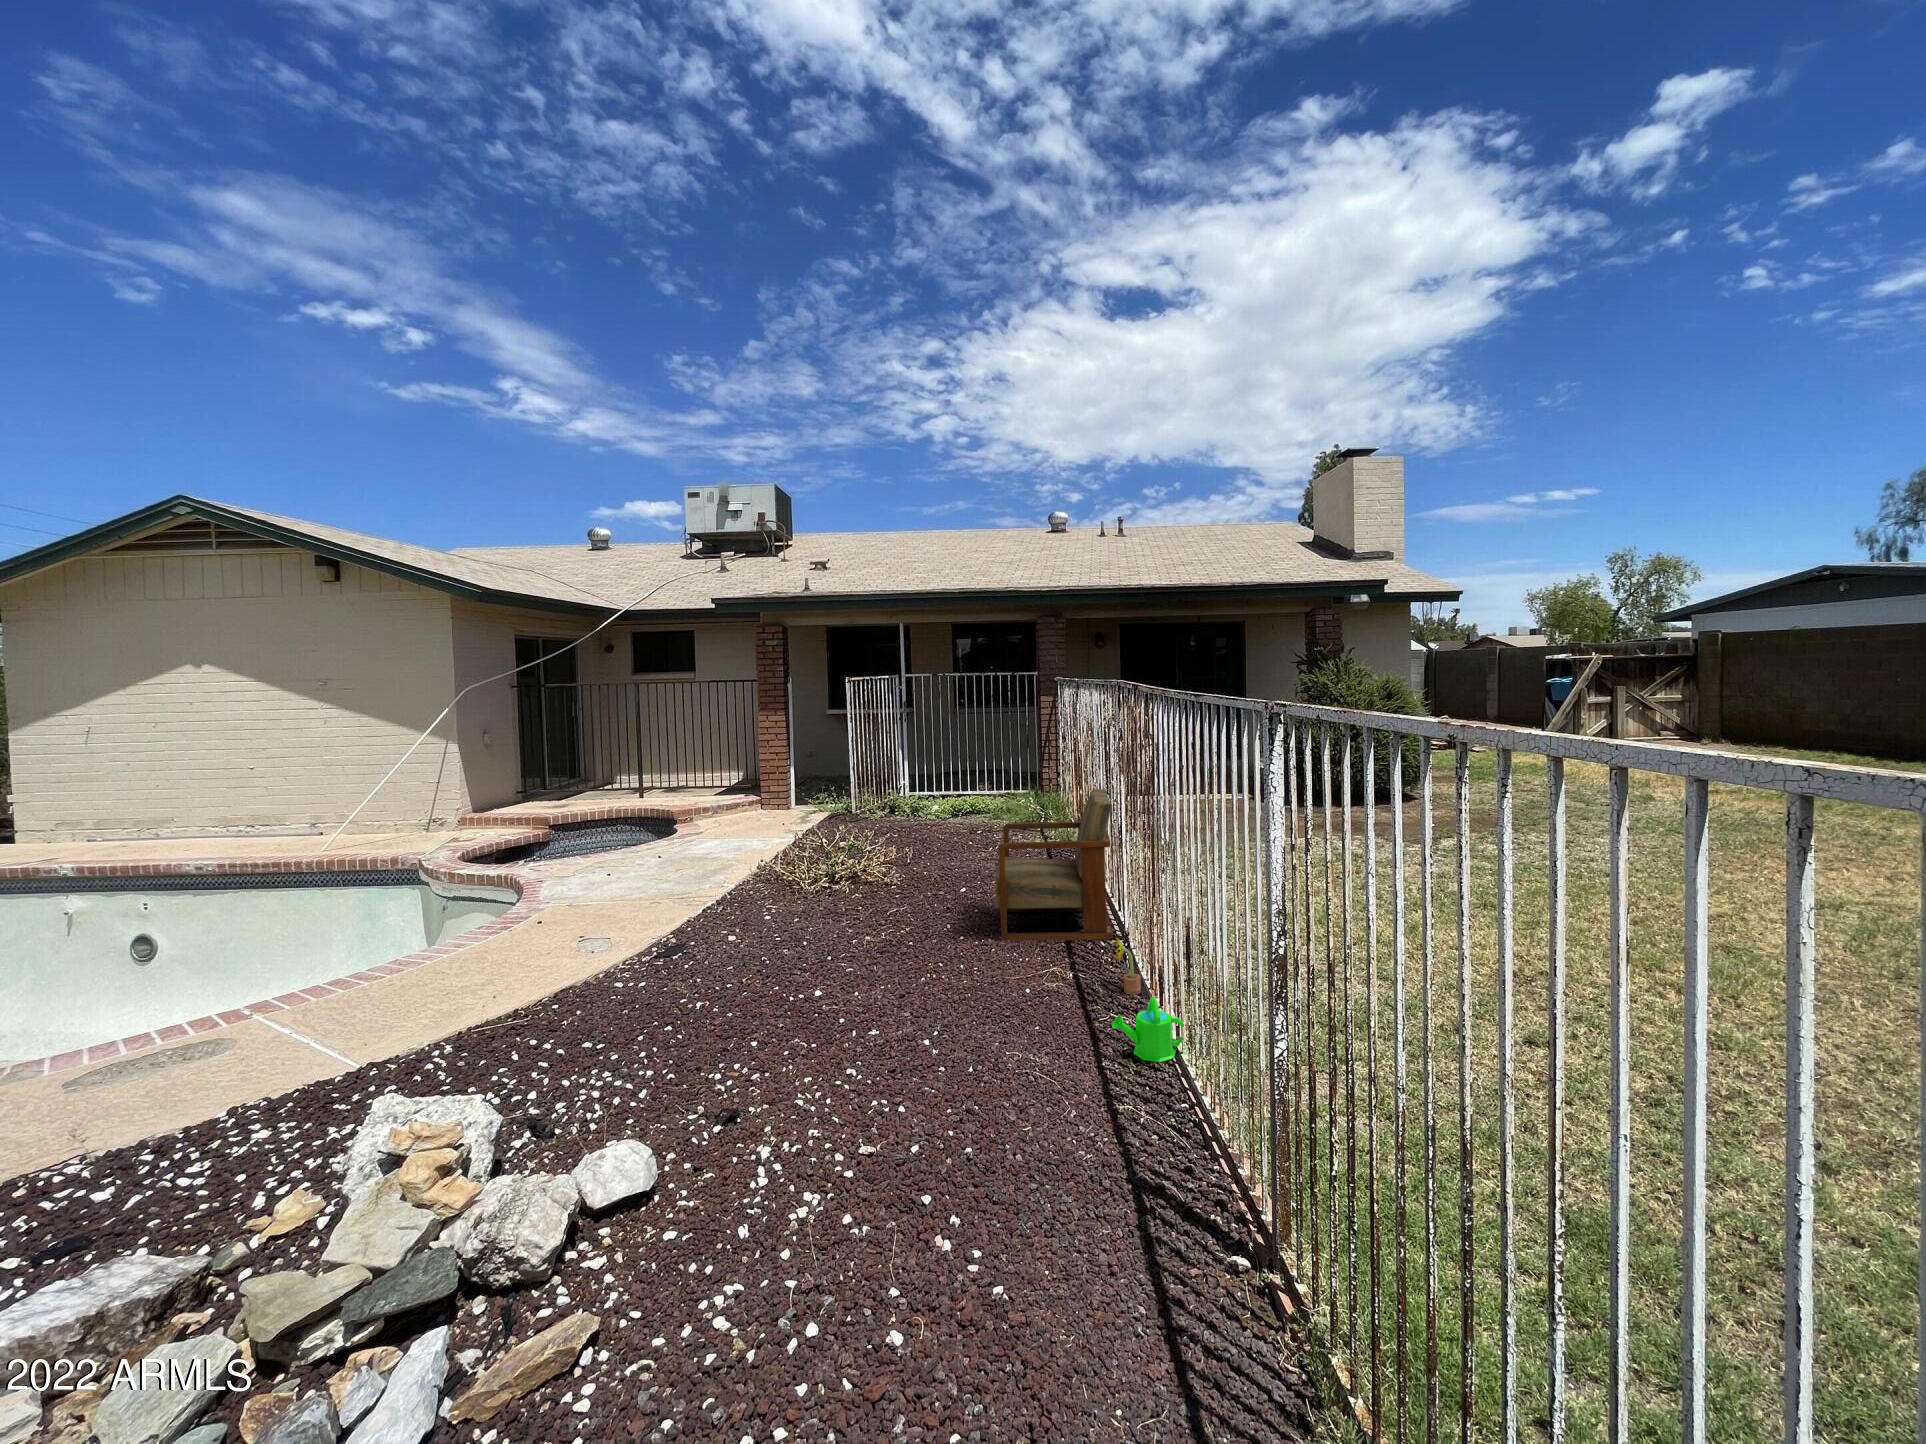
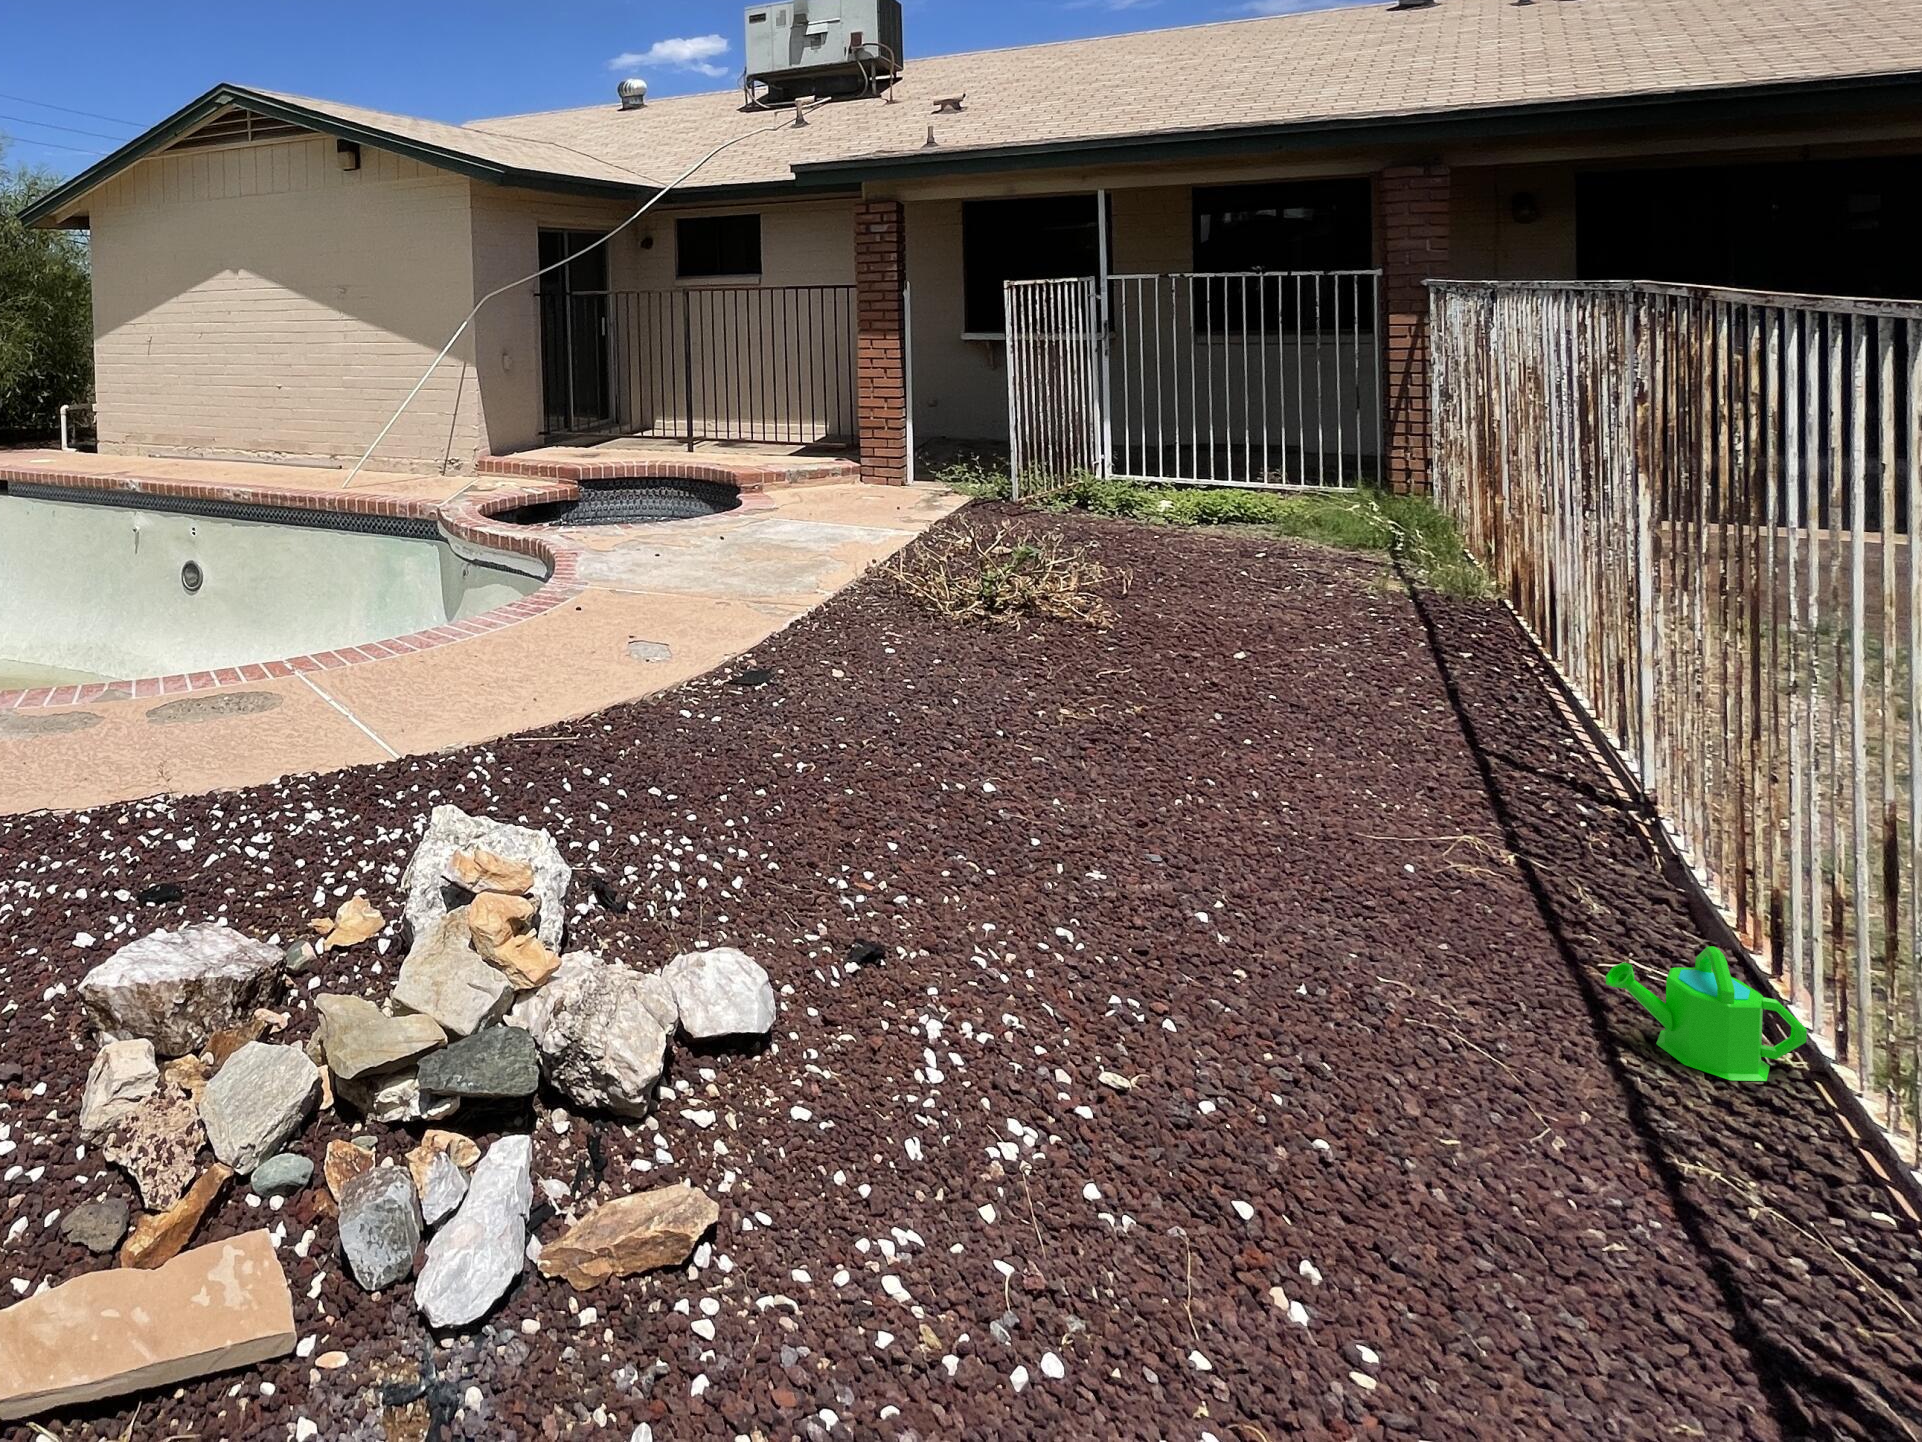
armchair: present [995,789,1113,941] -> none [1311,513,1582,800]
decorative plant: present [1115,938,1141,995] -> none [1591,802,1657,924]

